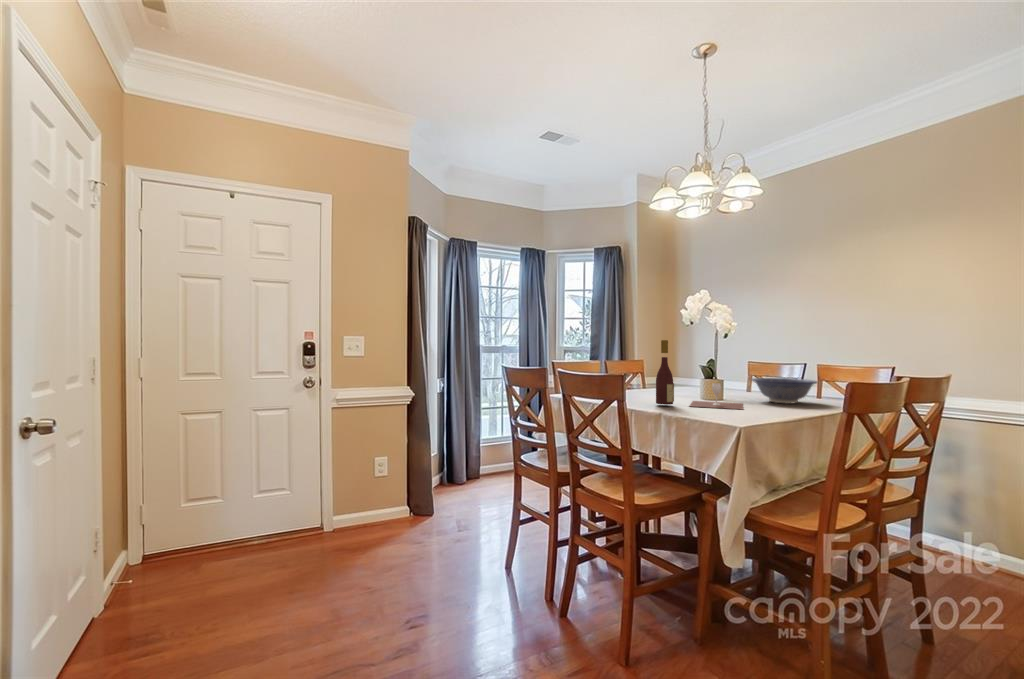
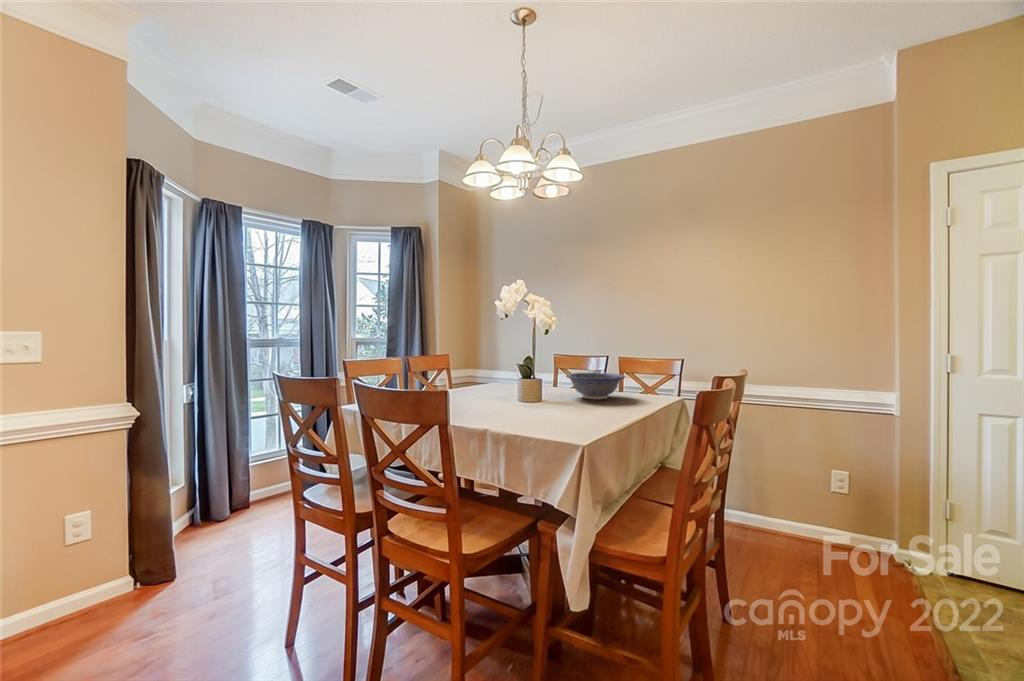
wine bottle: present [656,340,674,405] -> none [476,338,497,416]
wine glass: present [690,383,743,409] -> none [512,384,568,413]

